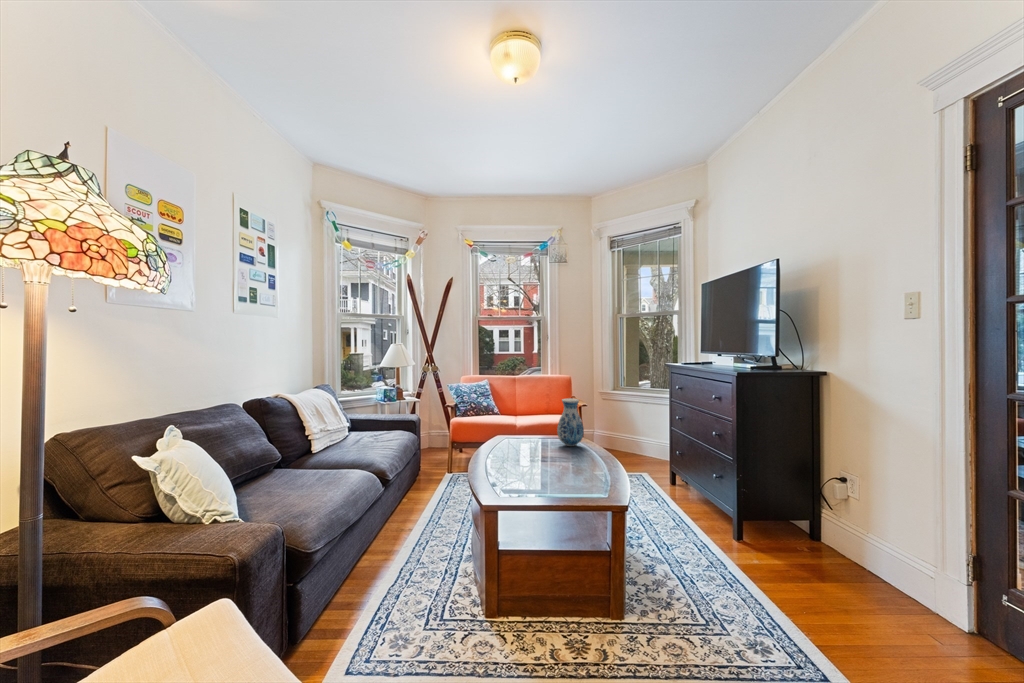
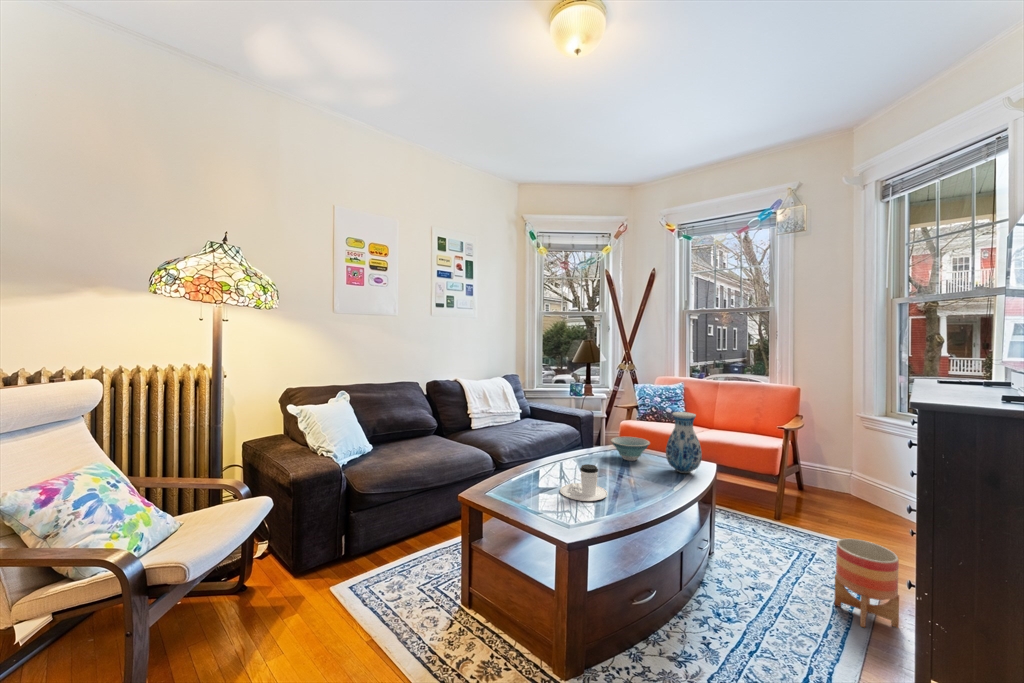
bowl: none [507,426,540,446] -> present [611,437,650,461]
coffee cup: none [536,449,577,480] -> present [560,464,608,501]
planter: none [660,464,691,514] -> present [834,539,899,628]

